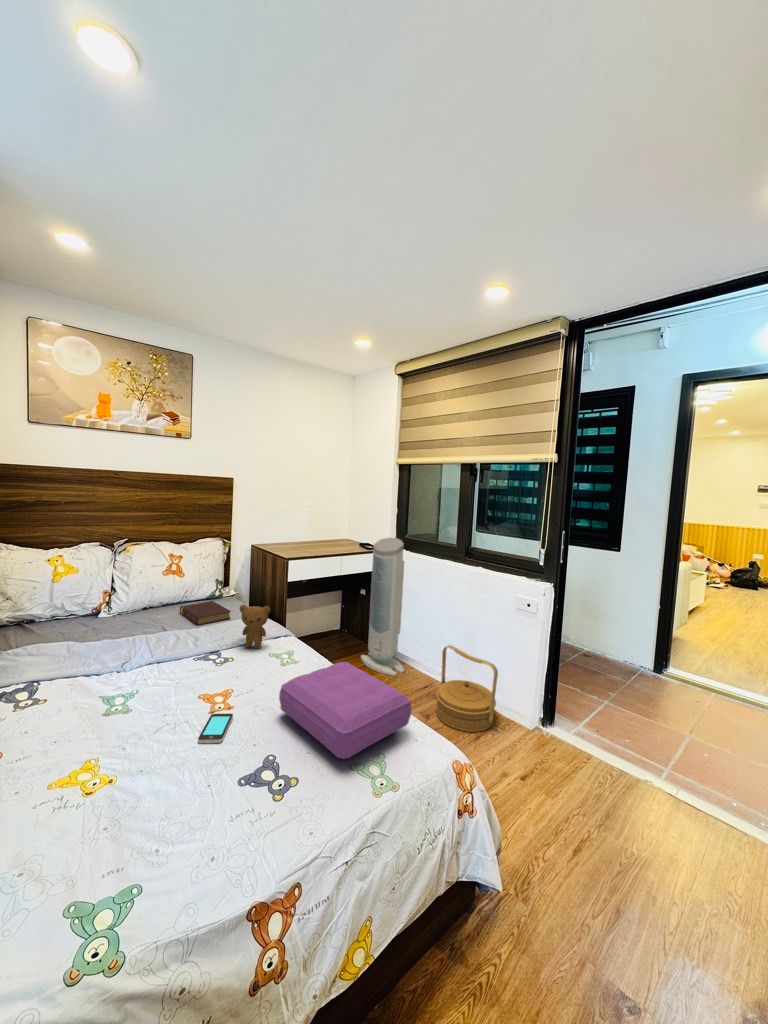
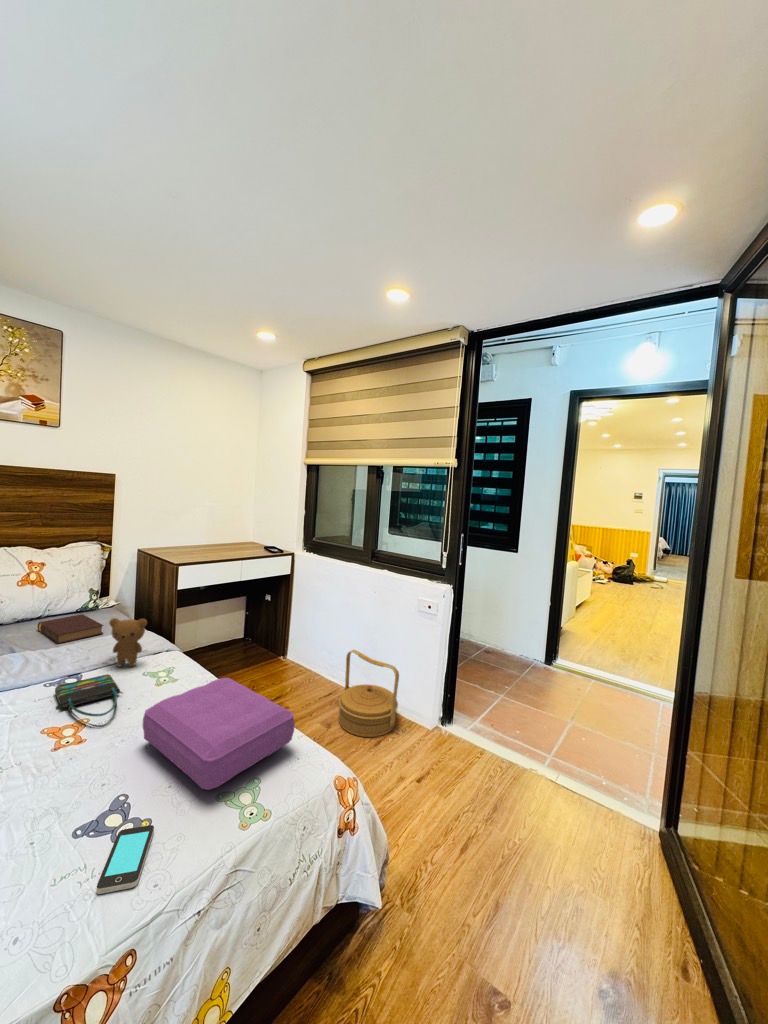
air purifier: present [361,538,404,676] -> none [264,541,311,684]
tote bag: none [203,653,256,698] -> present [55,675,122,727]
smartphone: present [198,714,233,743] -> present [97,825,154,894]

